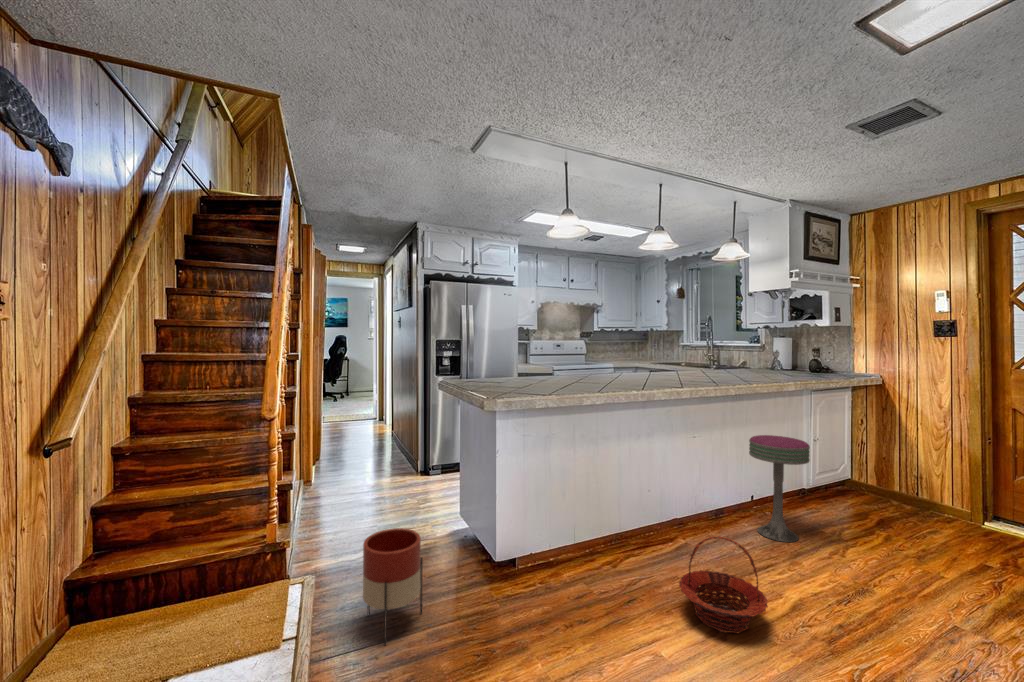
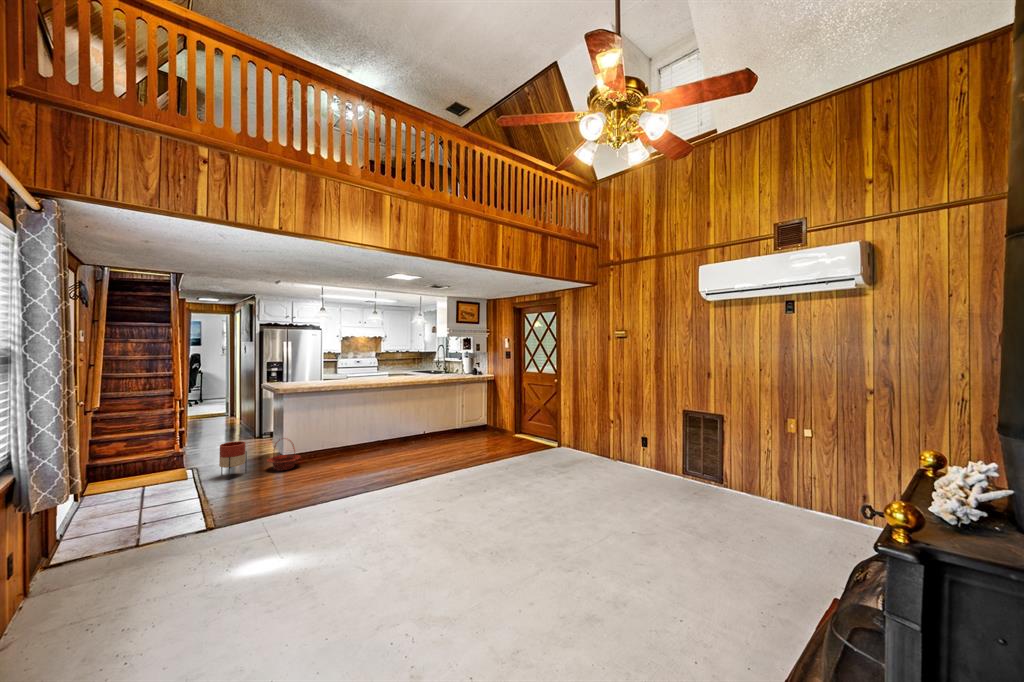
bar stool: present [749,435,810,542] -> none [413,402,435,444]
basket: present [679,536,768,633] -> present [267,440,300,471]

